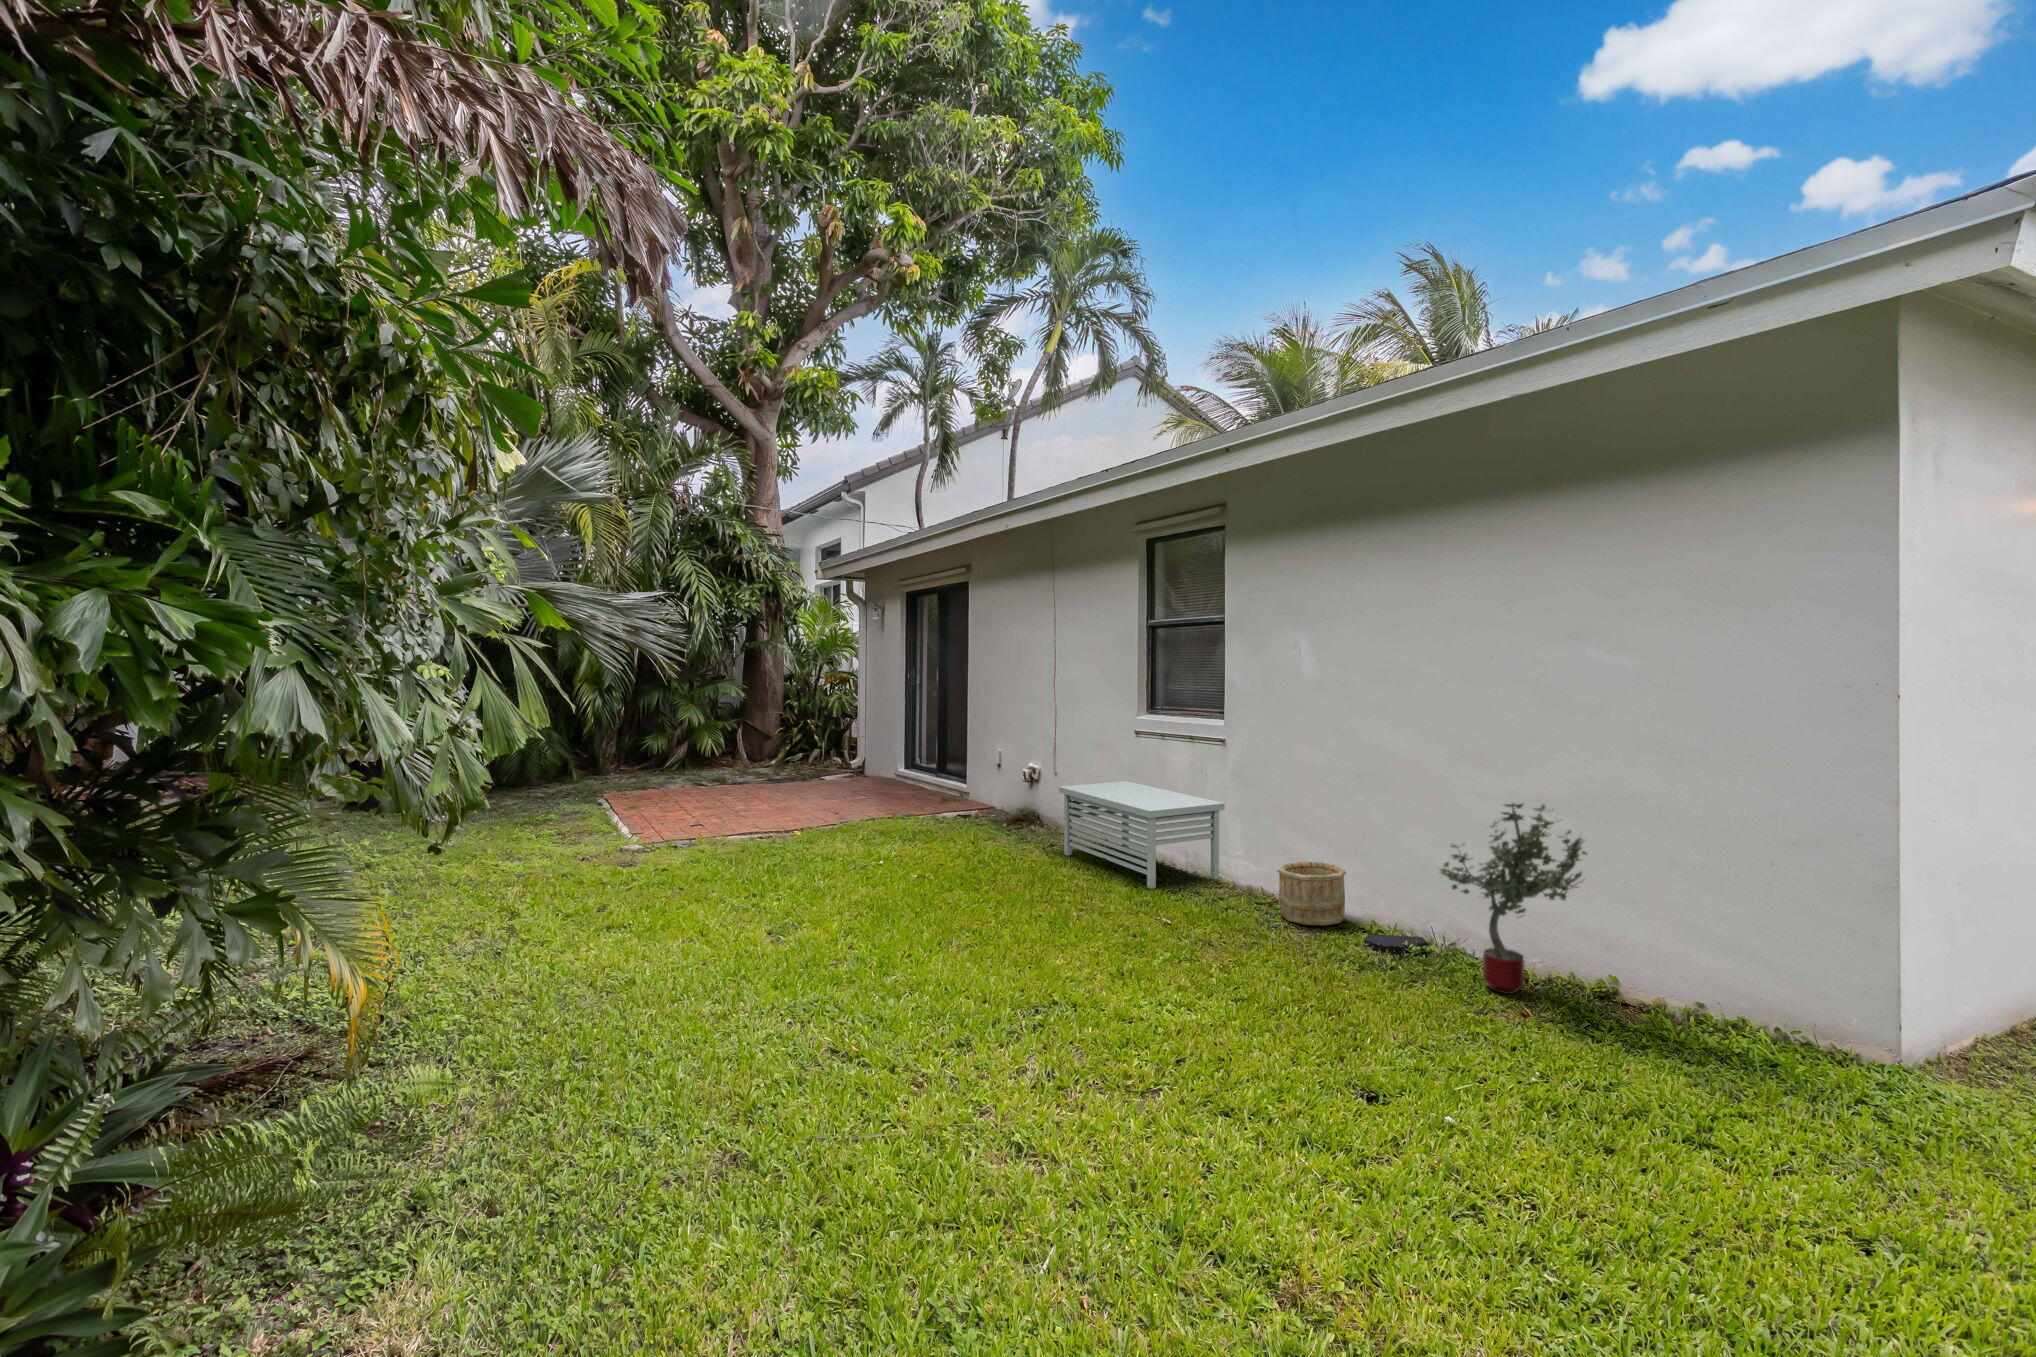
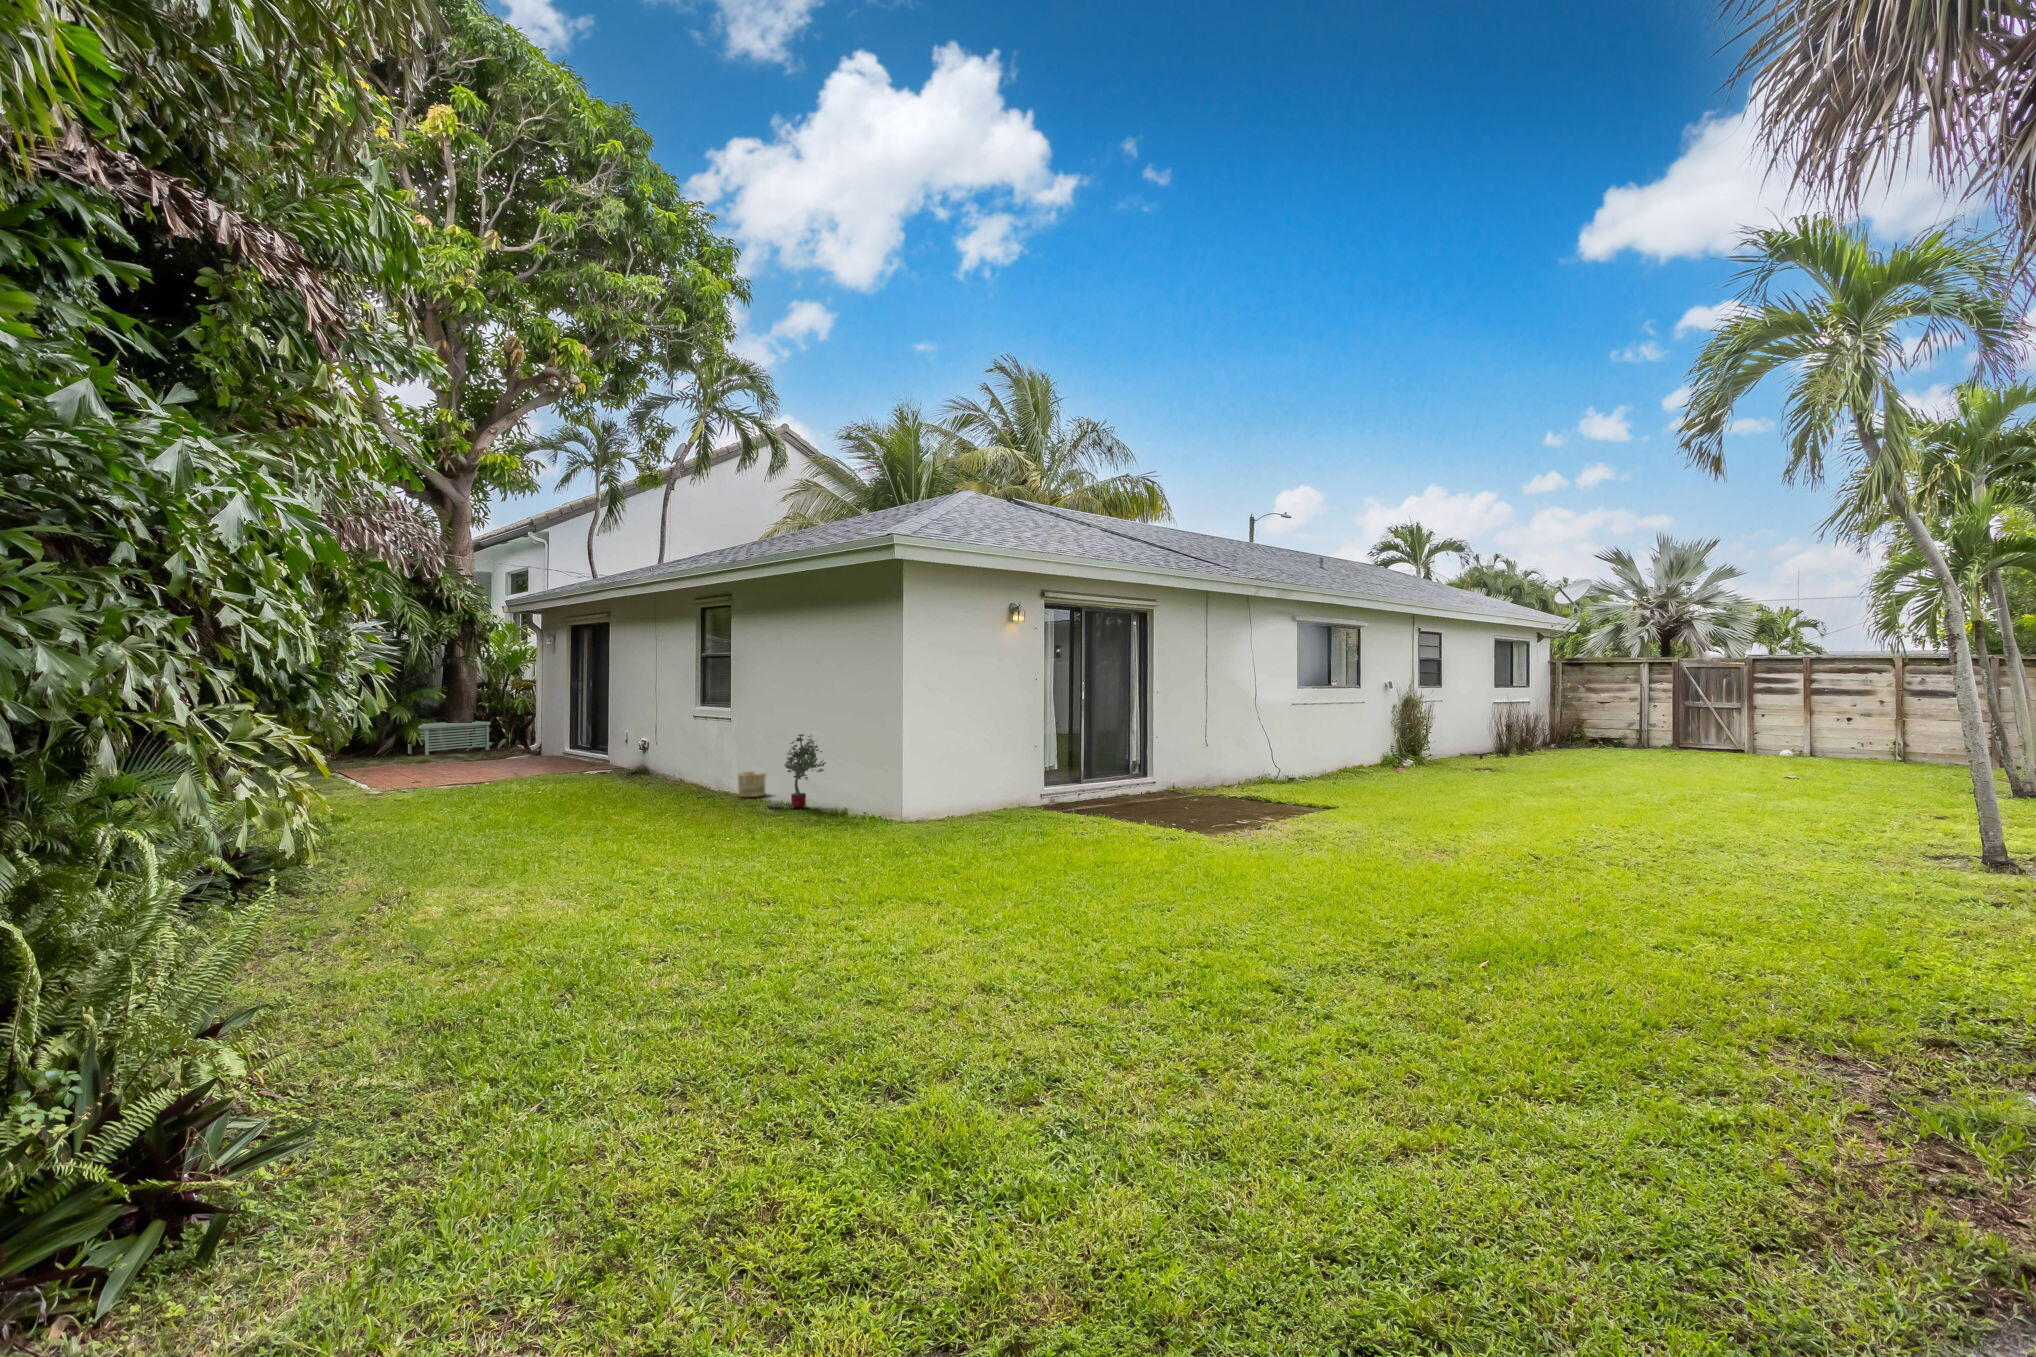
storage bench: present [1059,781,1225,889] -> present [408,721,491,756]

